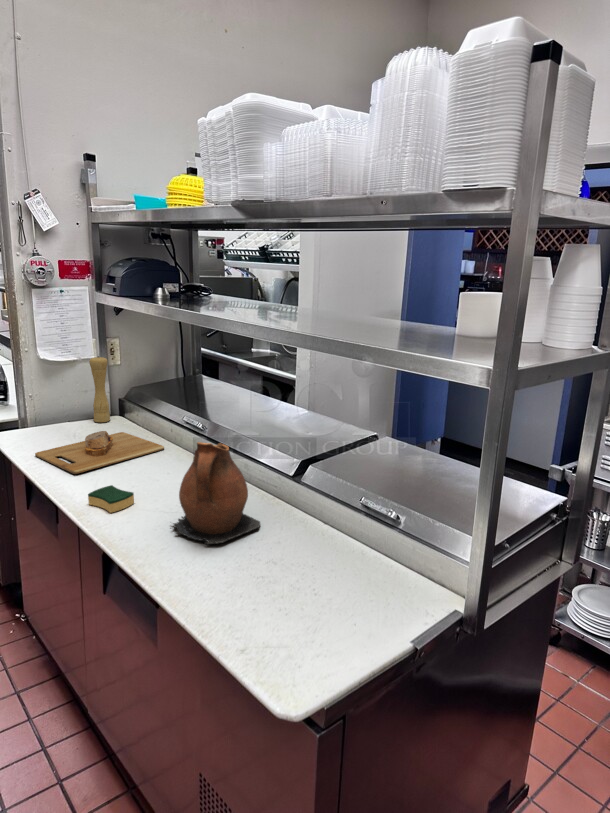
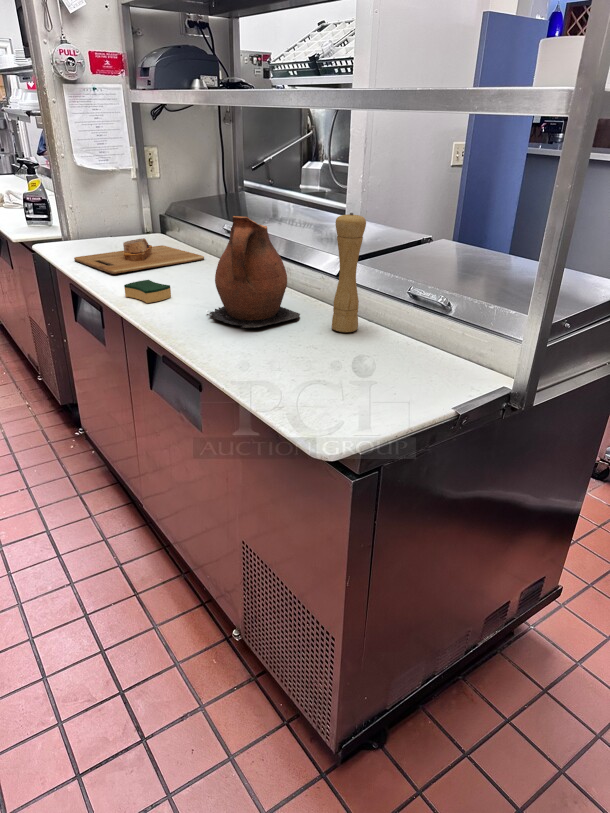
pepper mill: present [89,356,110,422] -> present [332,213,366,332]

